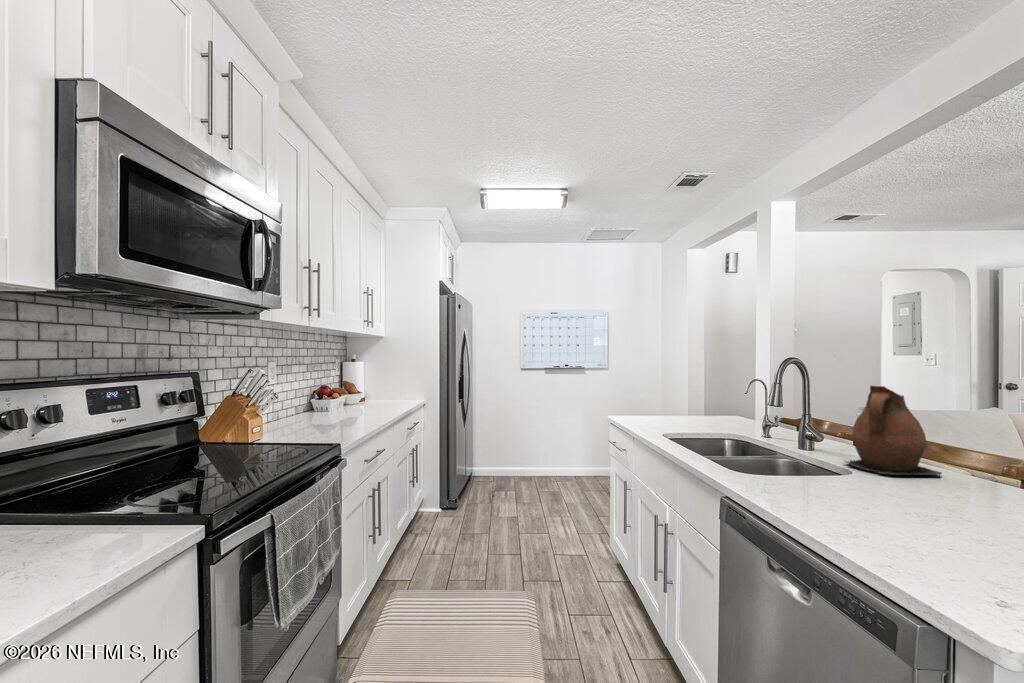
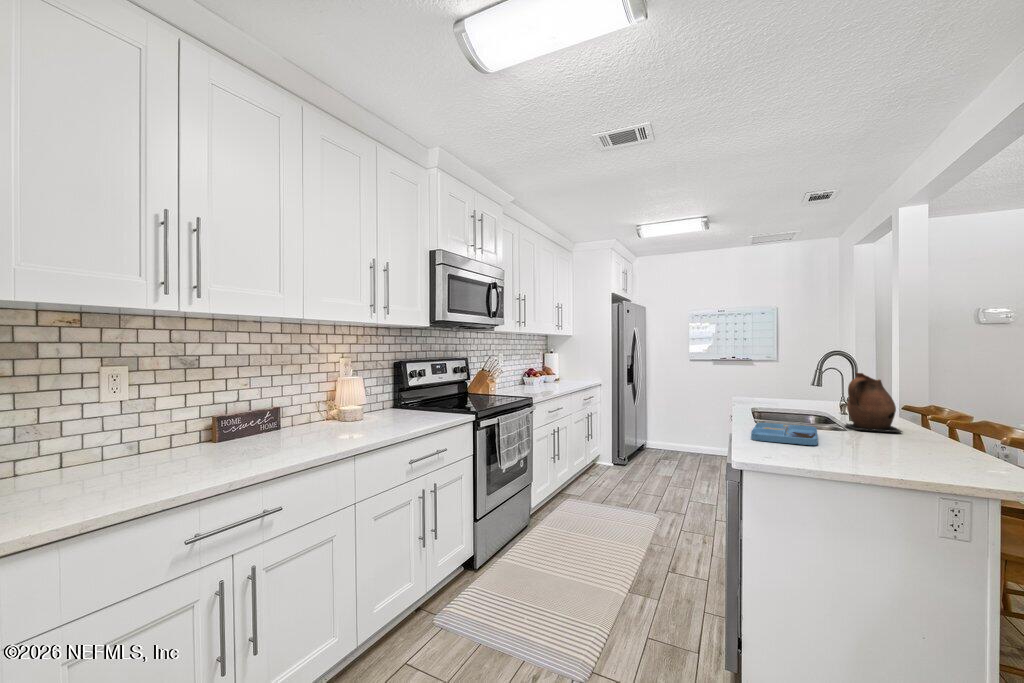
tray: none [777,479,962,537] -> present [751,423,818,445]

